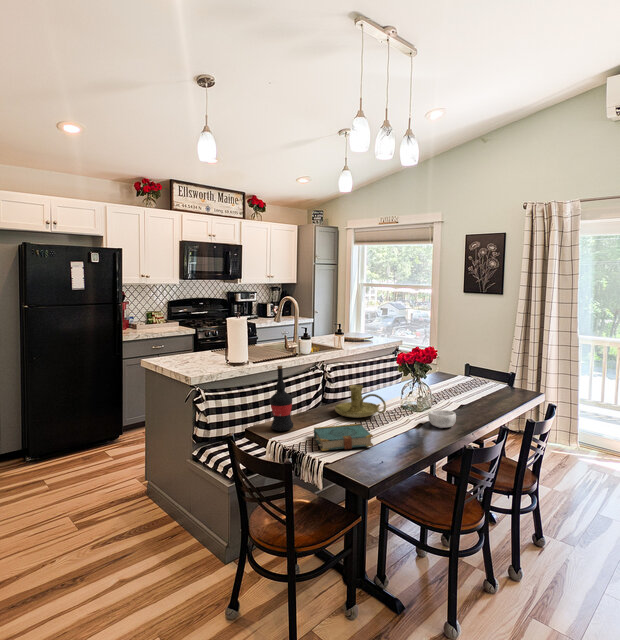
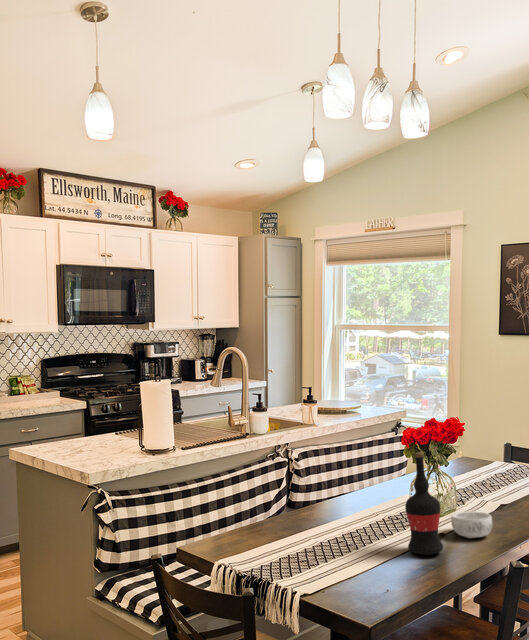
wine bottle: present [270,366,293,431] -> present [405,452,443,555]
candle holder: present [335,385,386,417] -> none [310,477,387,526]
book: present [314,424,373,451] -> none [281,534,371,576]

